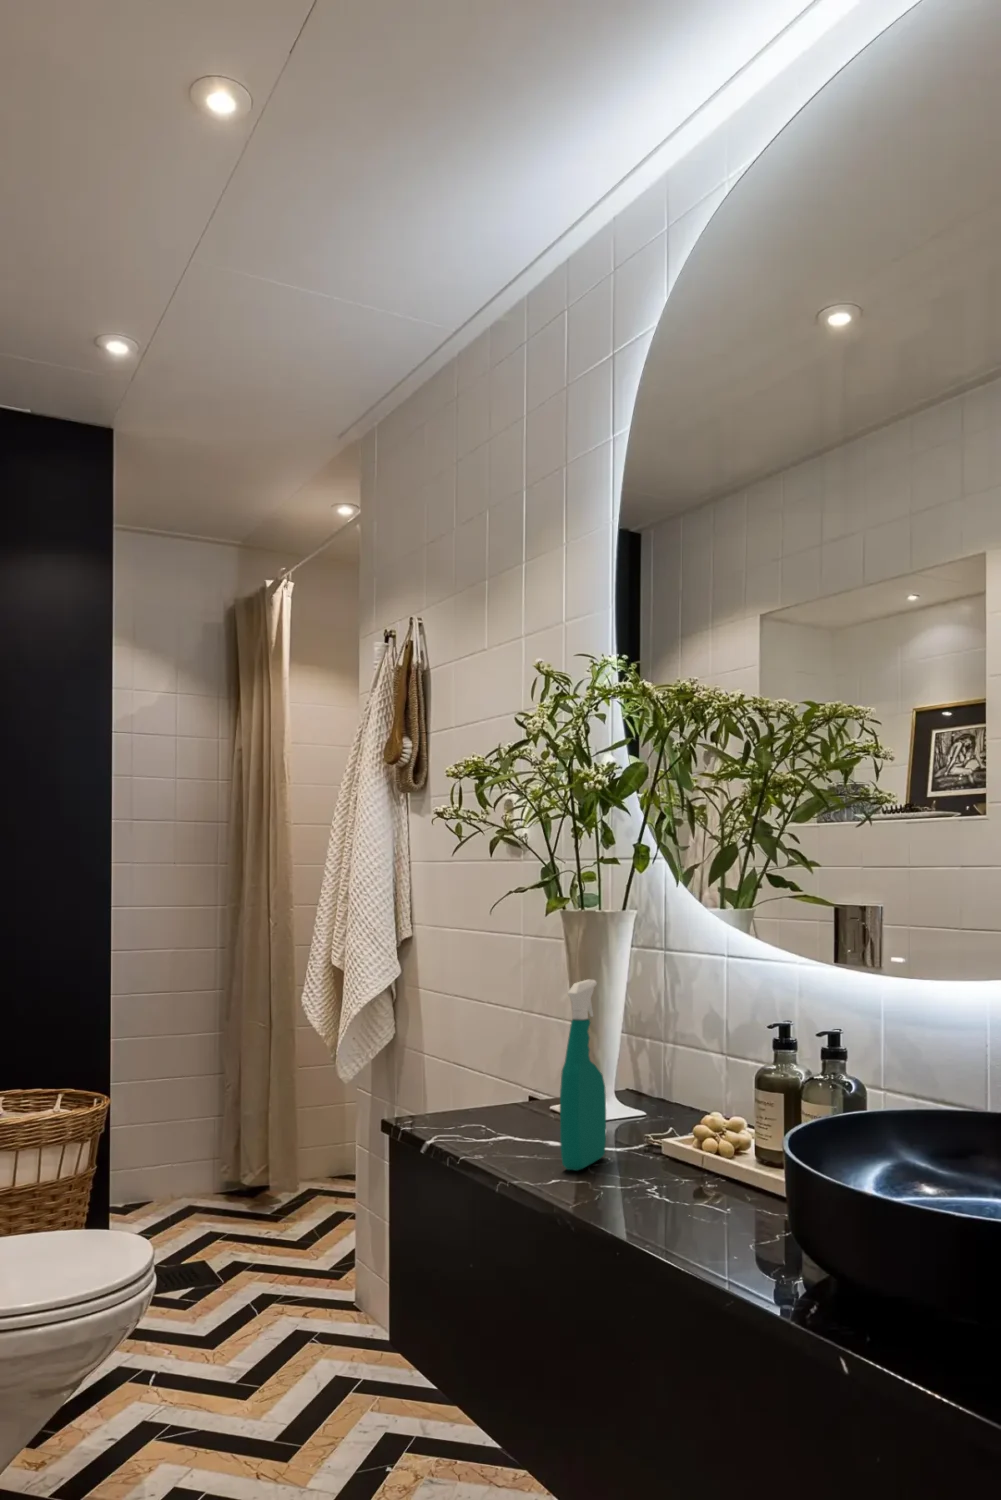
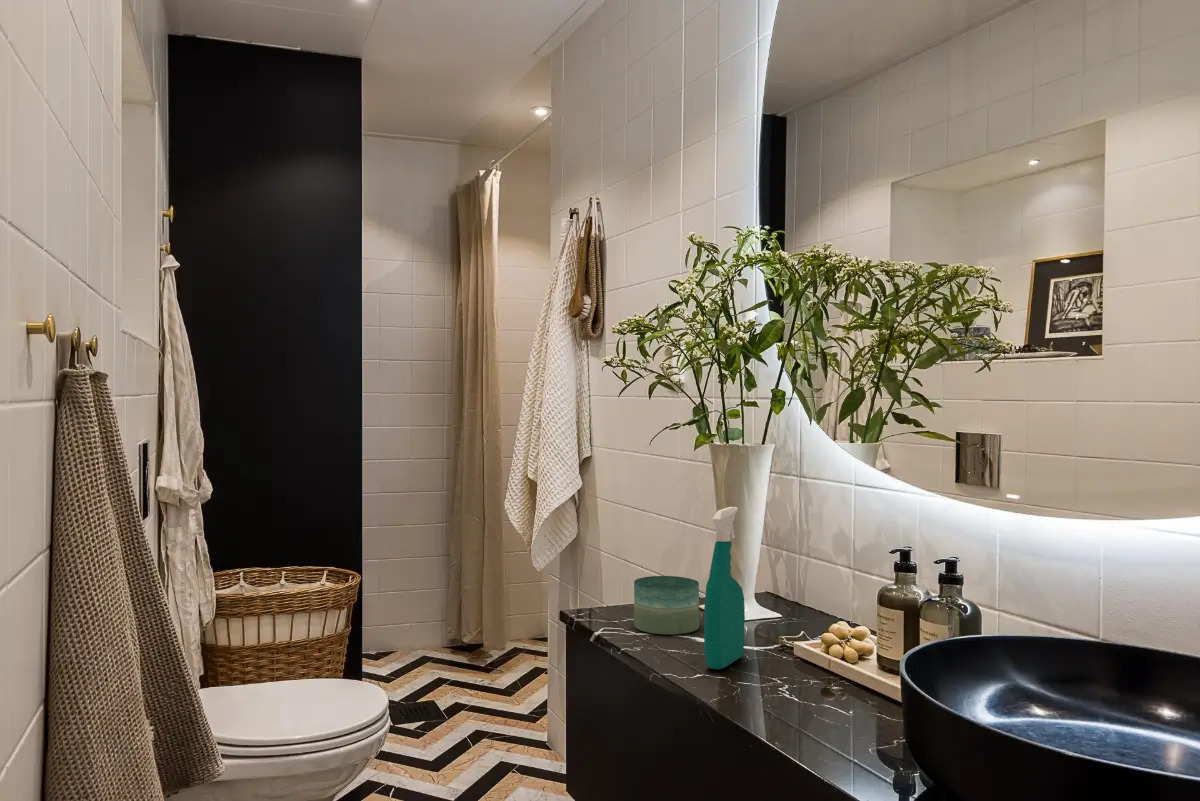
candle: none [475,1069,552,1137] -> present [634,576,699,634]

